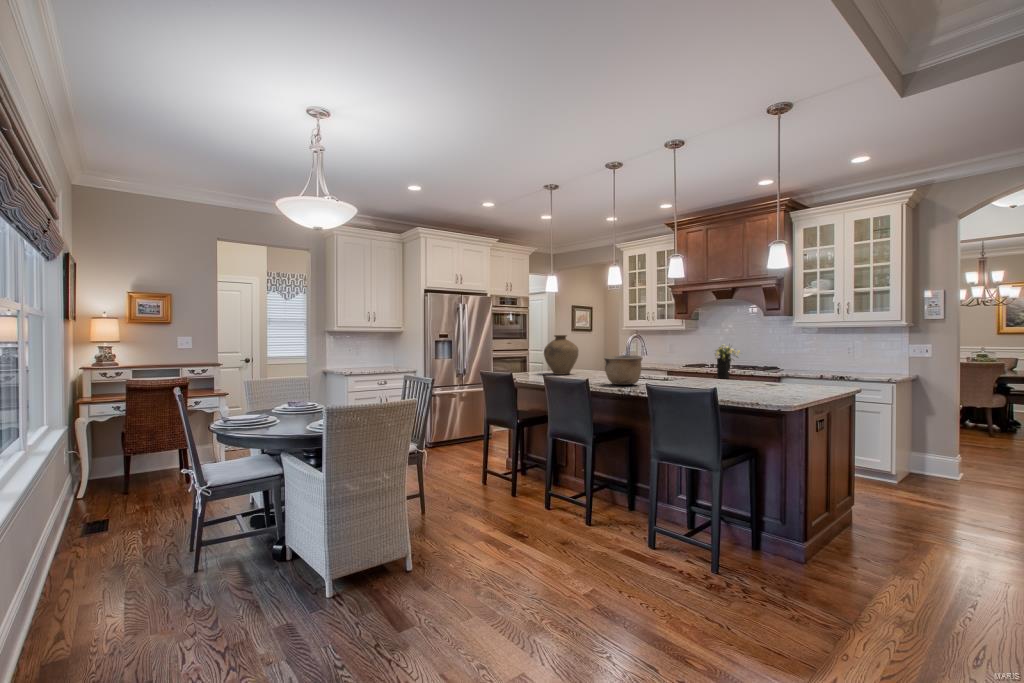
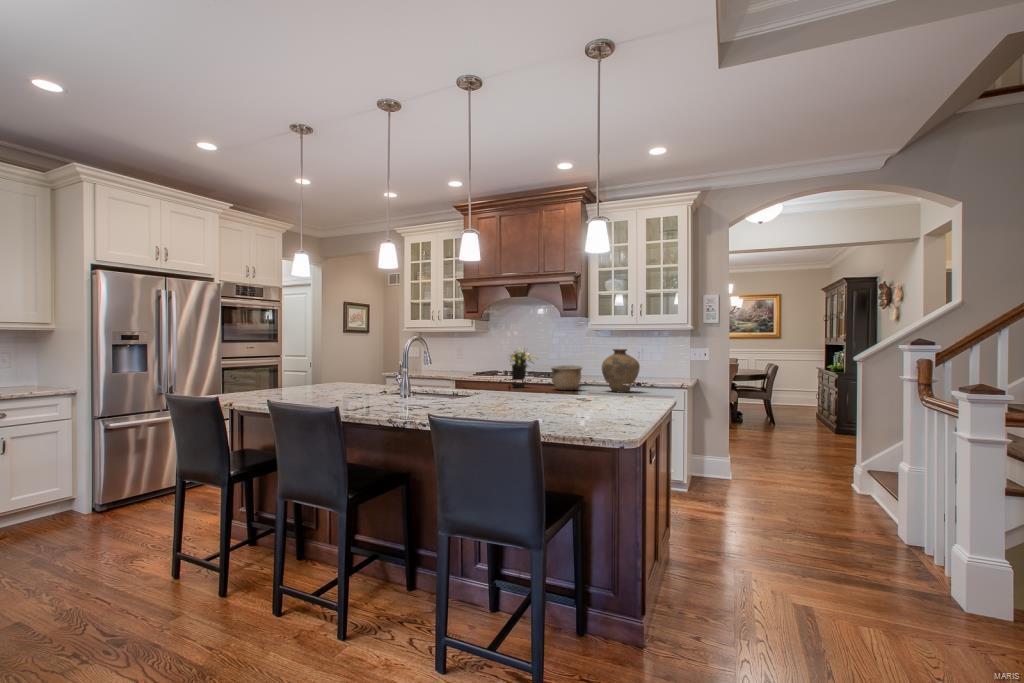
vase: present [544,335,578,375] -> present [602,349,640,393]
bowl: present [604,355,643,385] -> present [551,365,582,390]

